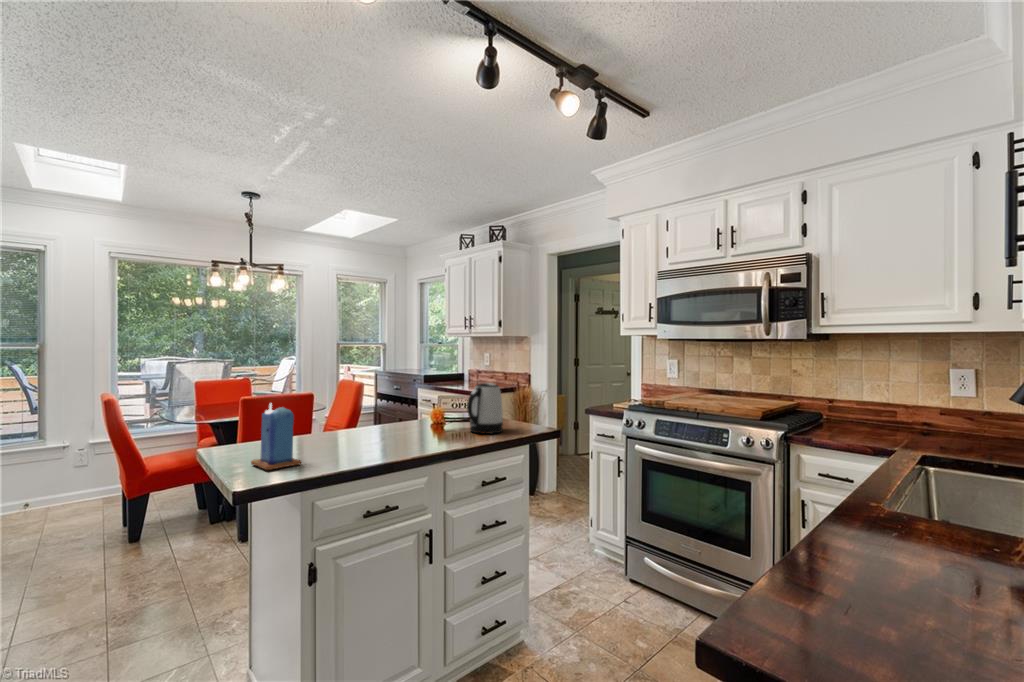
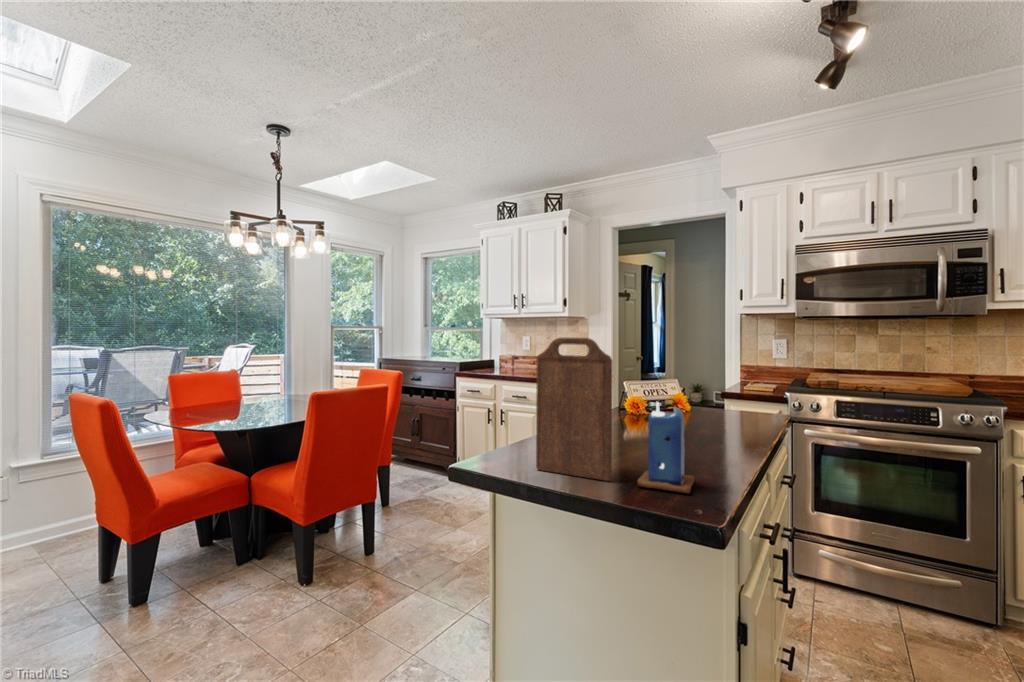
cutting board: none [226,355,253,460] -> present [536,338,612,481]
kettle: present [467,383,503,434] -> none [712,367,754,426]

